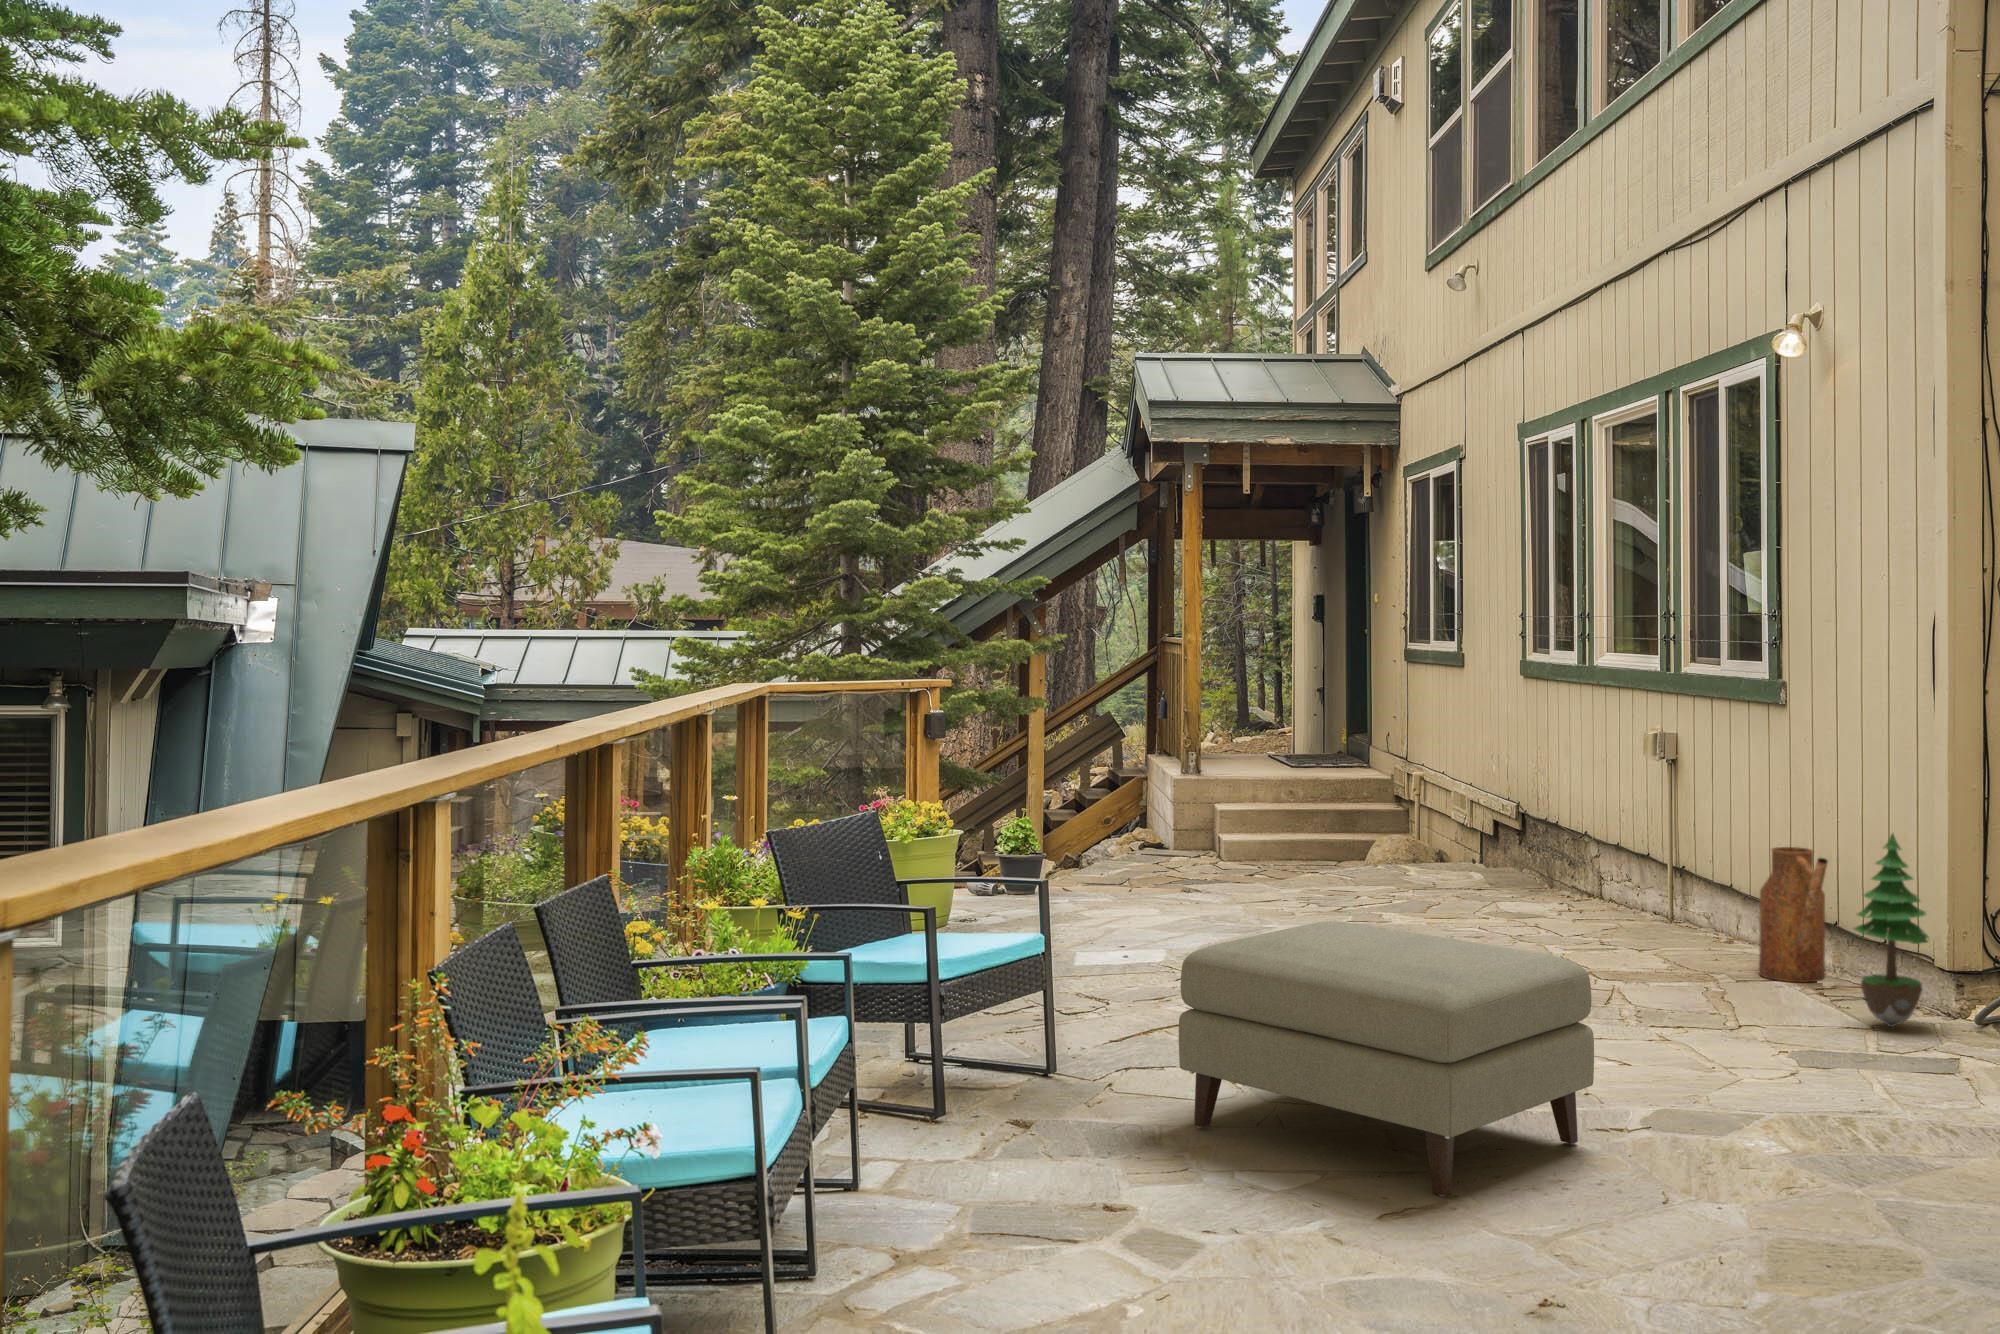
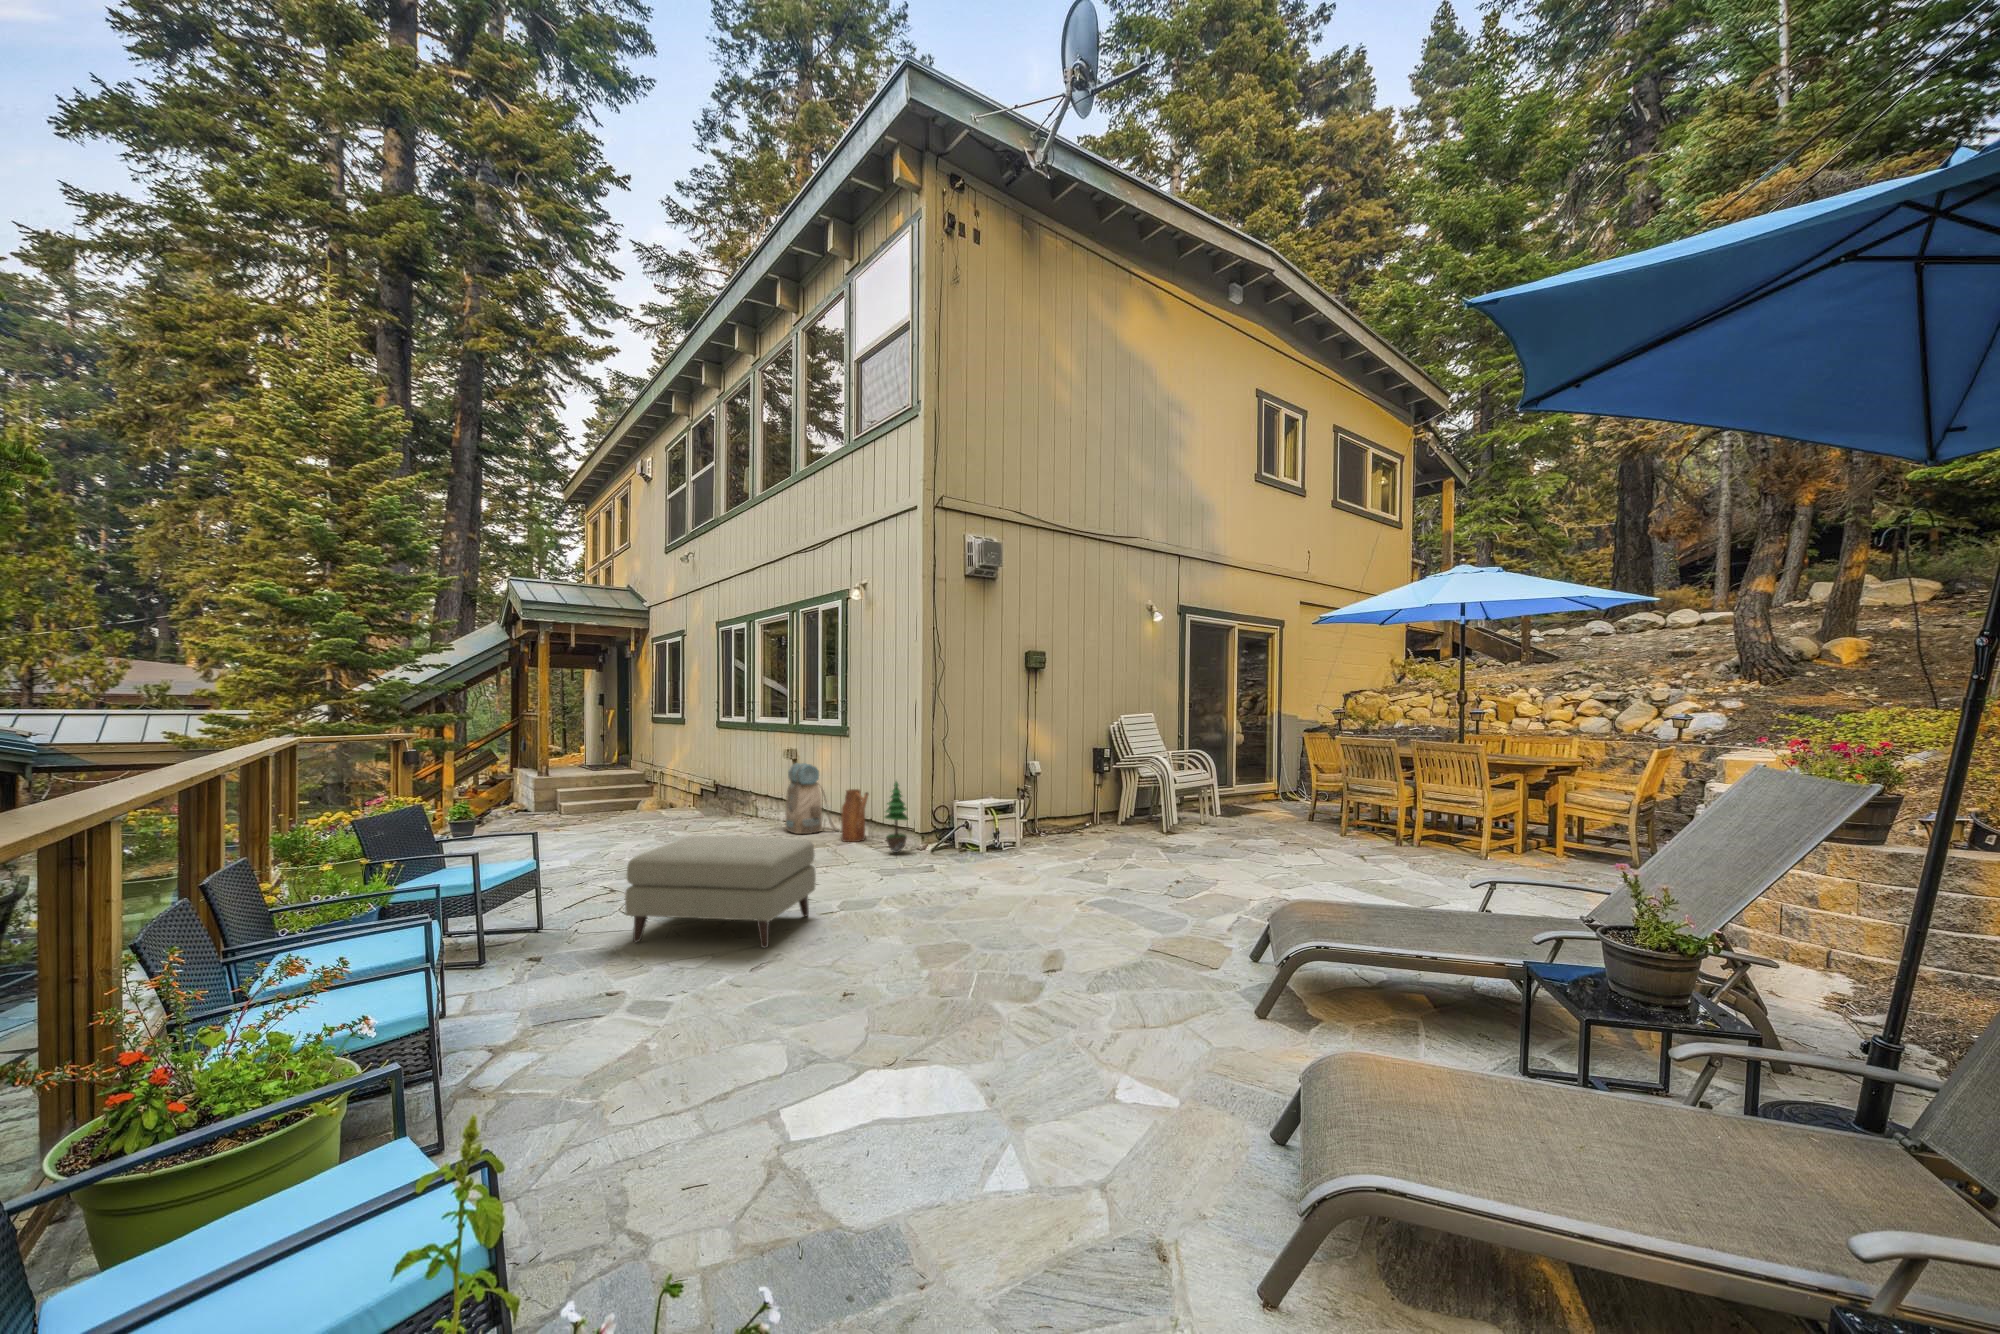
backpack: none [1631,769,1766,946] -> present [785,763,837,834]

